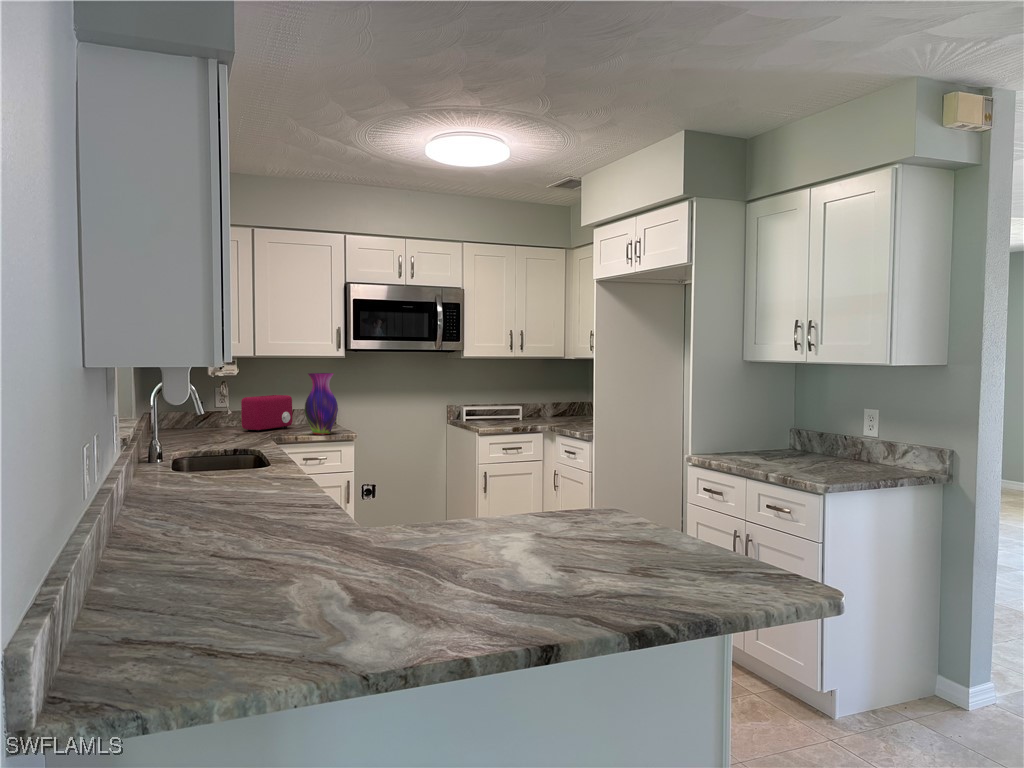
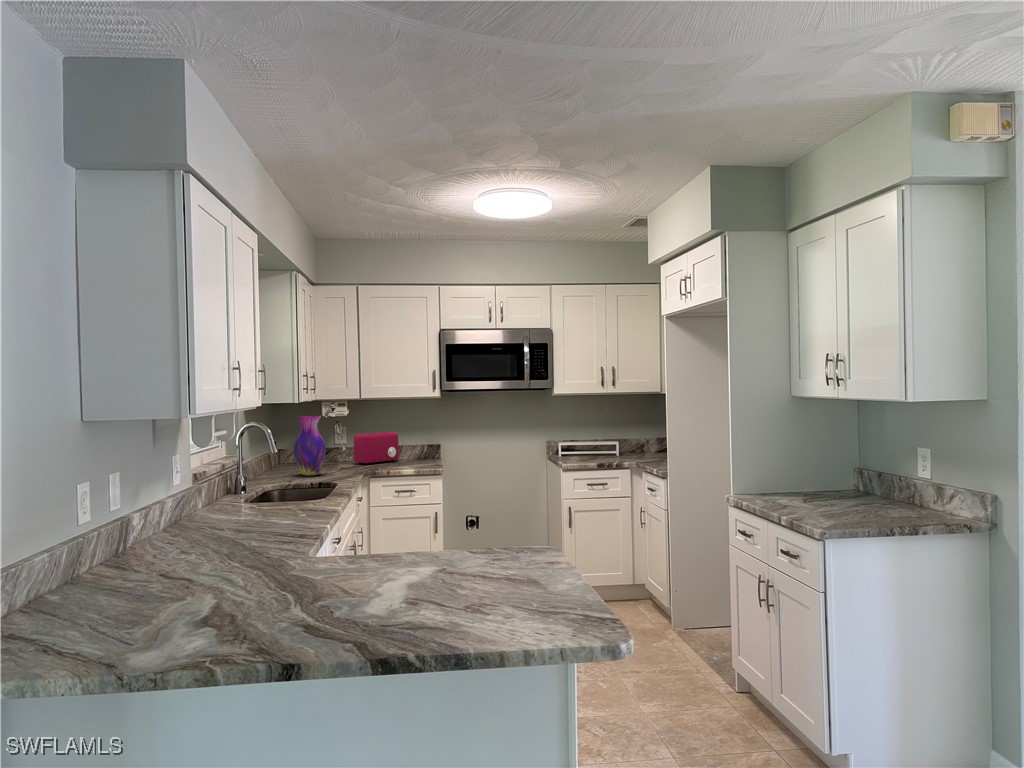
vase: present [305,373,338,435] -> present [294,416,326,476]

